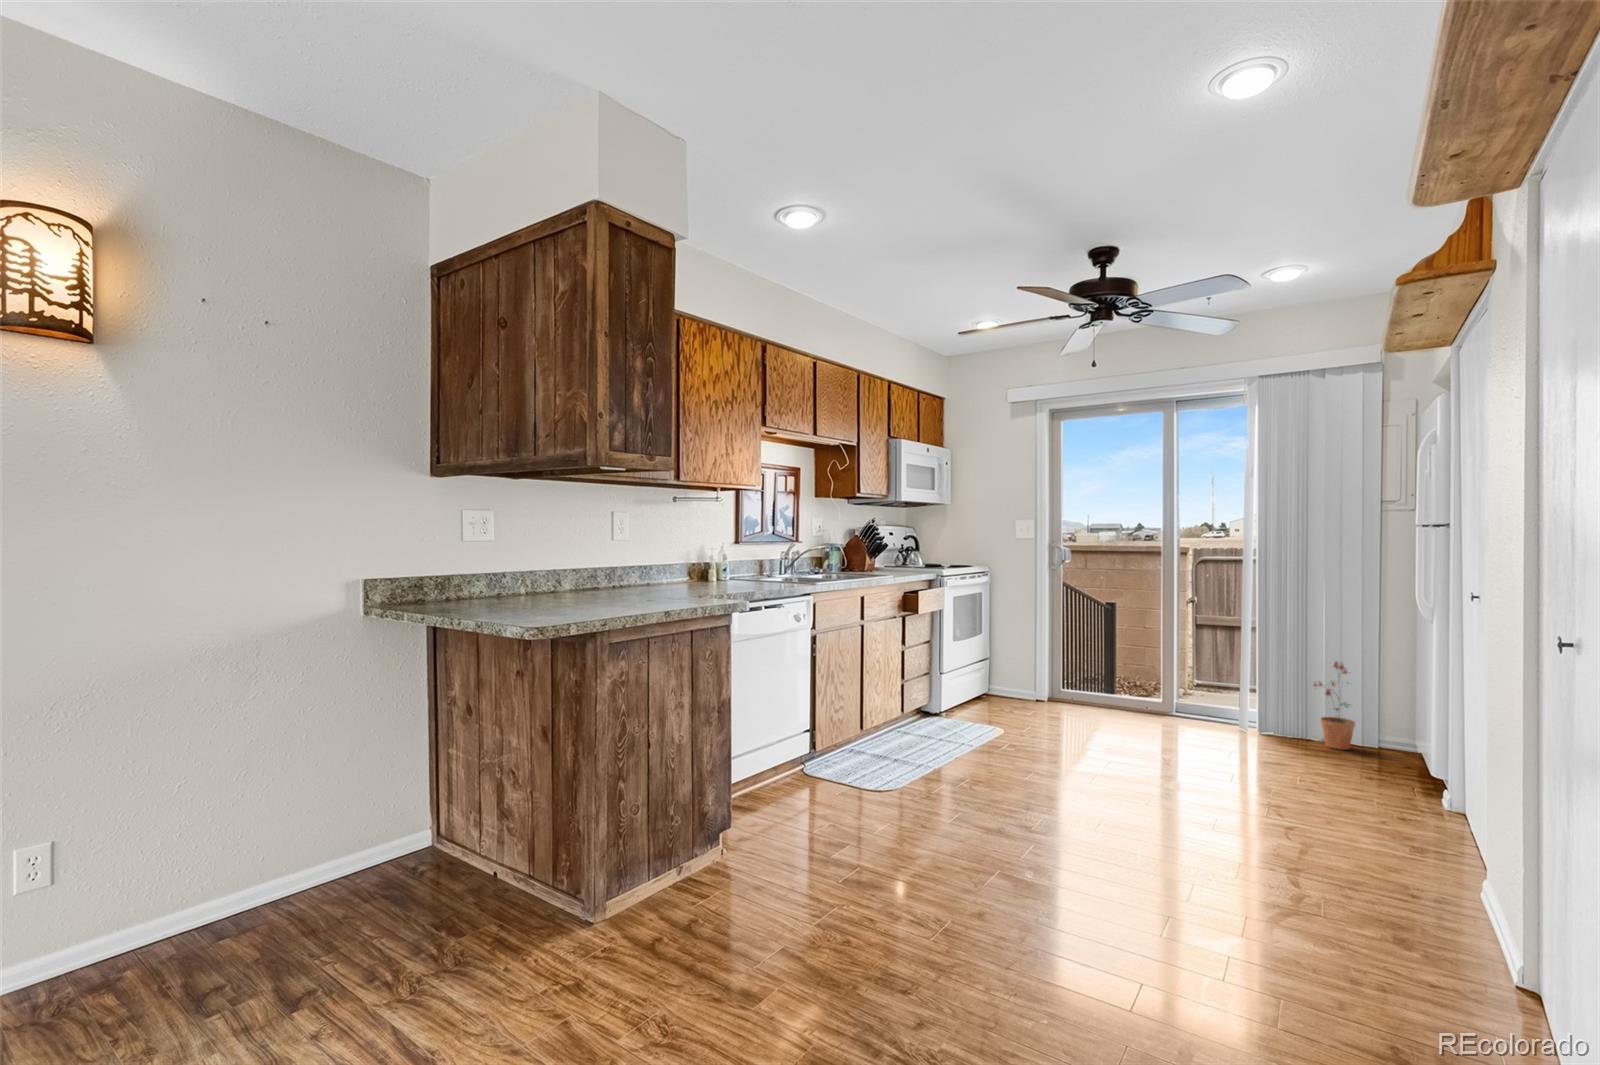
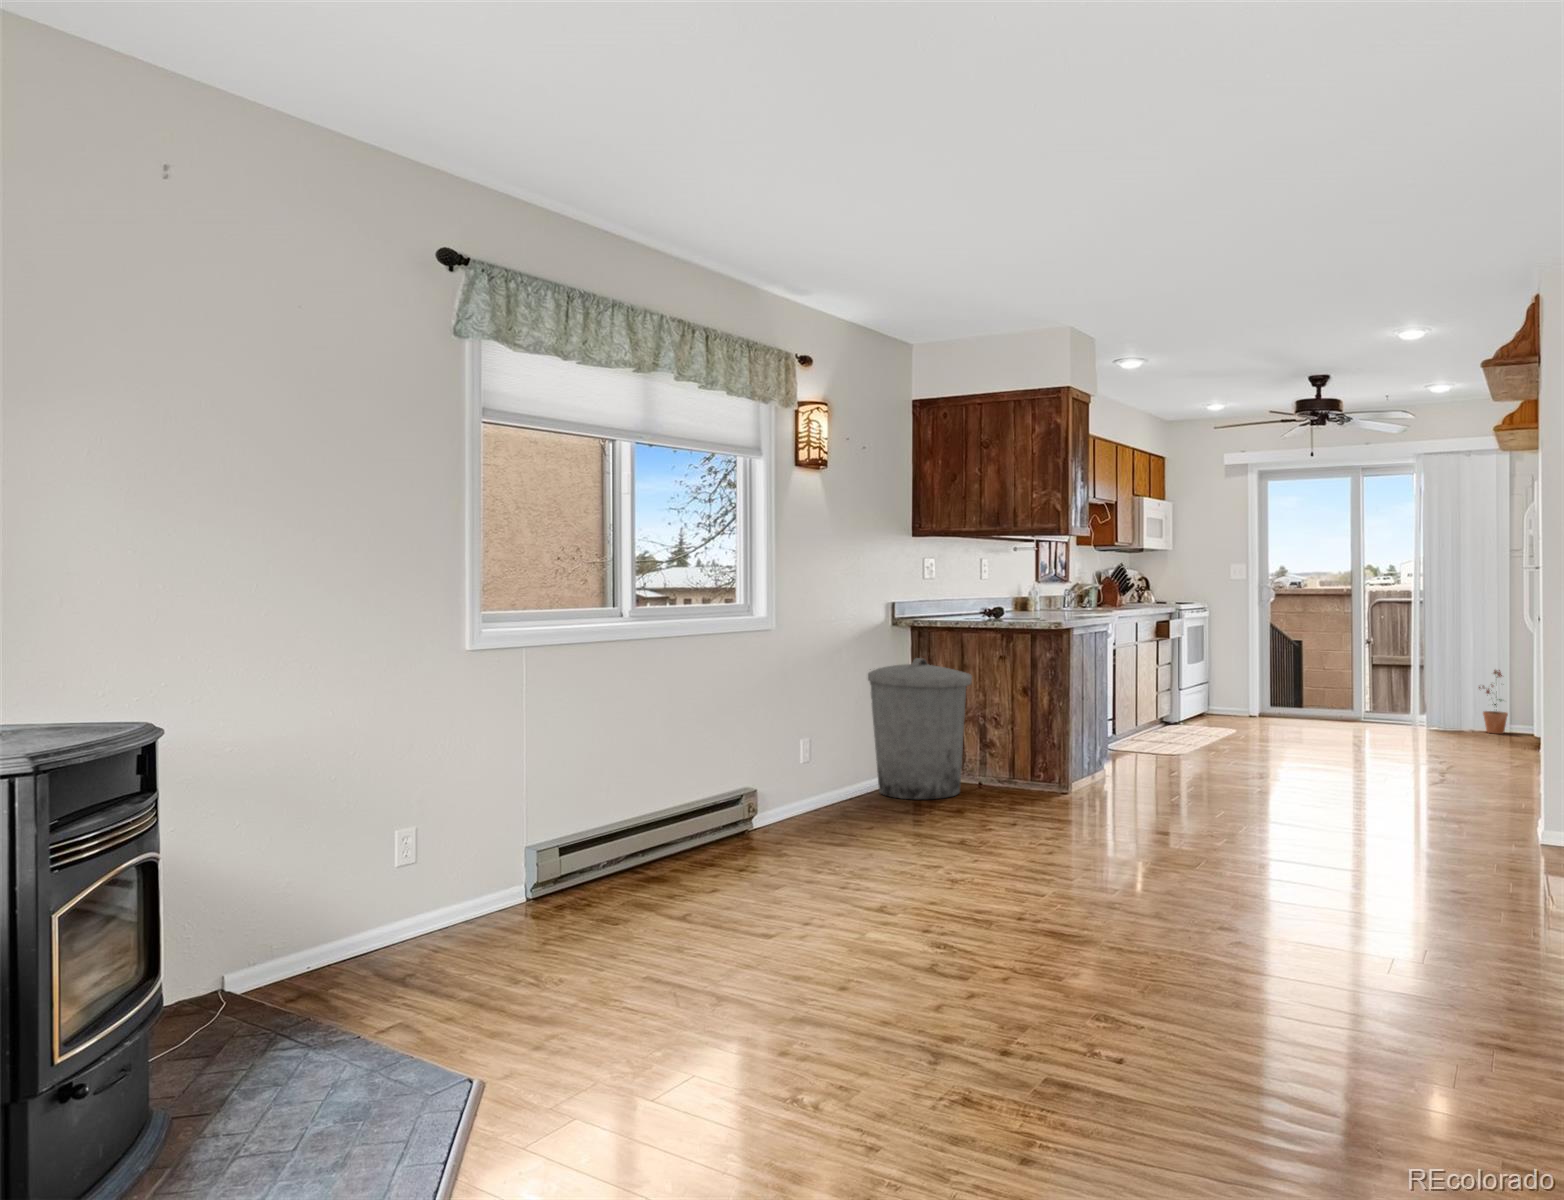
trash can: none [211,673,440,966] -> present [868,658,972,799]

